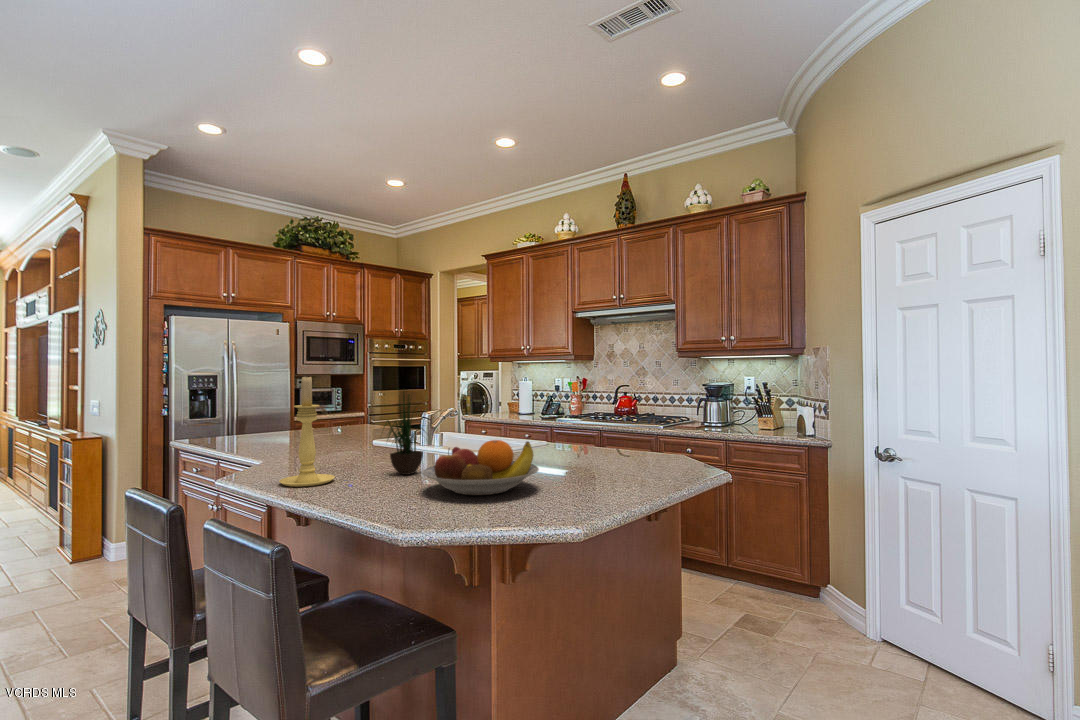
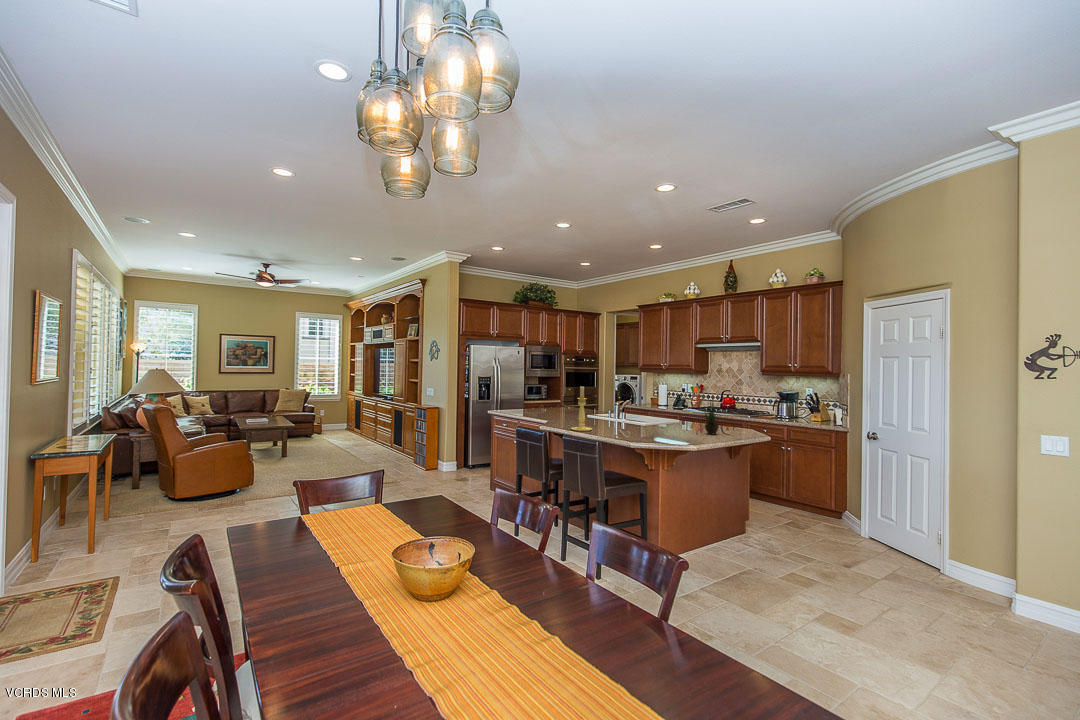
potted plant: present [384,392,424,475] -> present [703,400,719,434]
fruit bowl: present [423,440,539,495] -> none [633,416,682,438]

